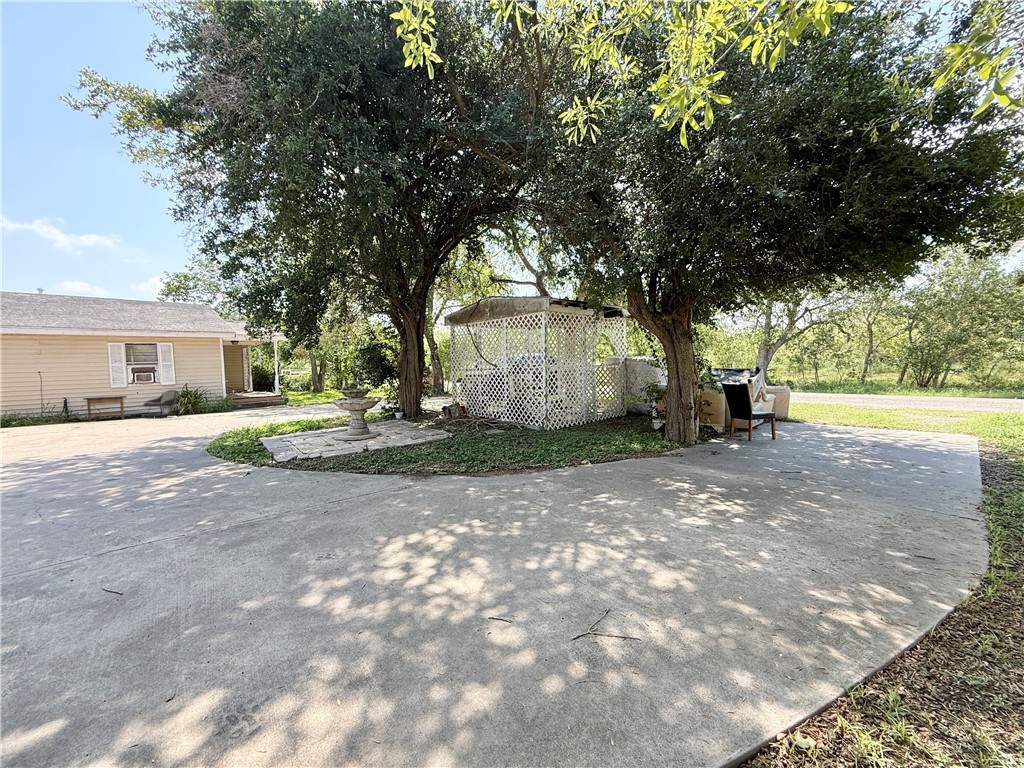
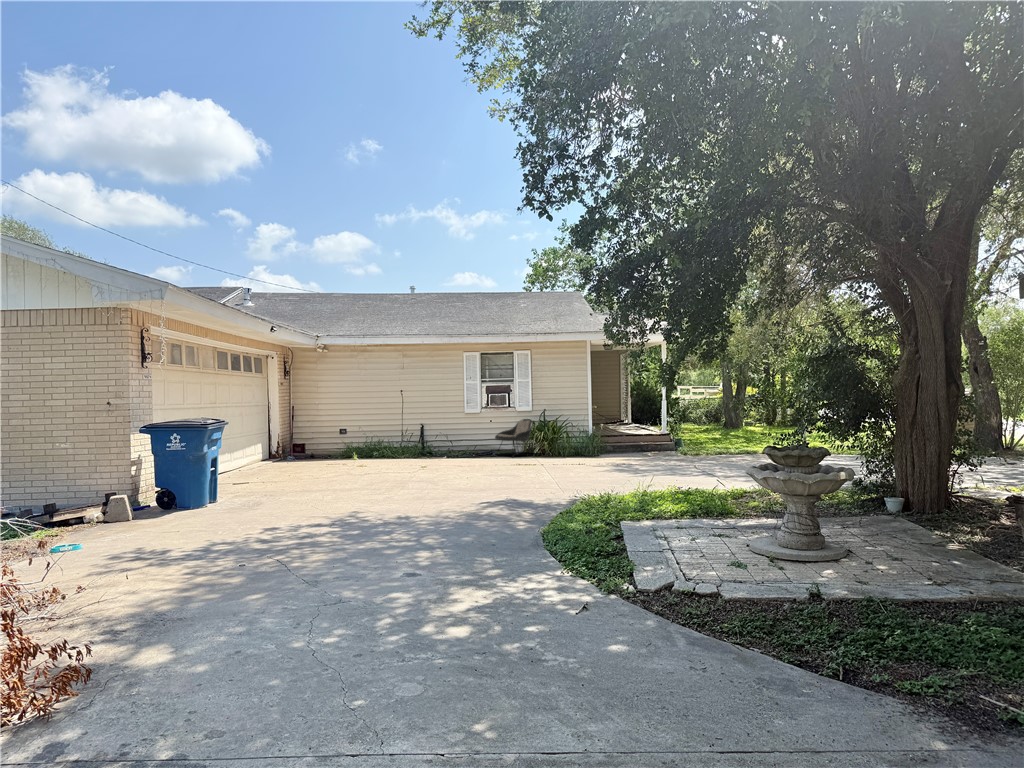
side table: present [84,396,126,422] -> none [438,424,480,455]

